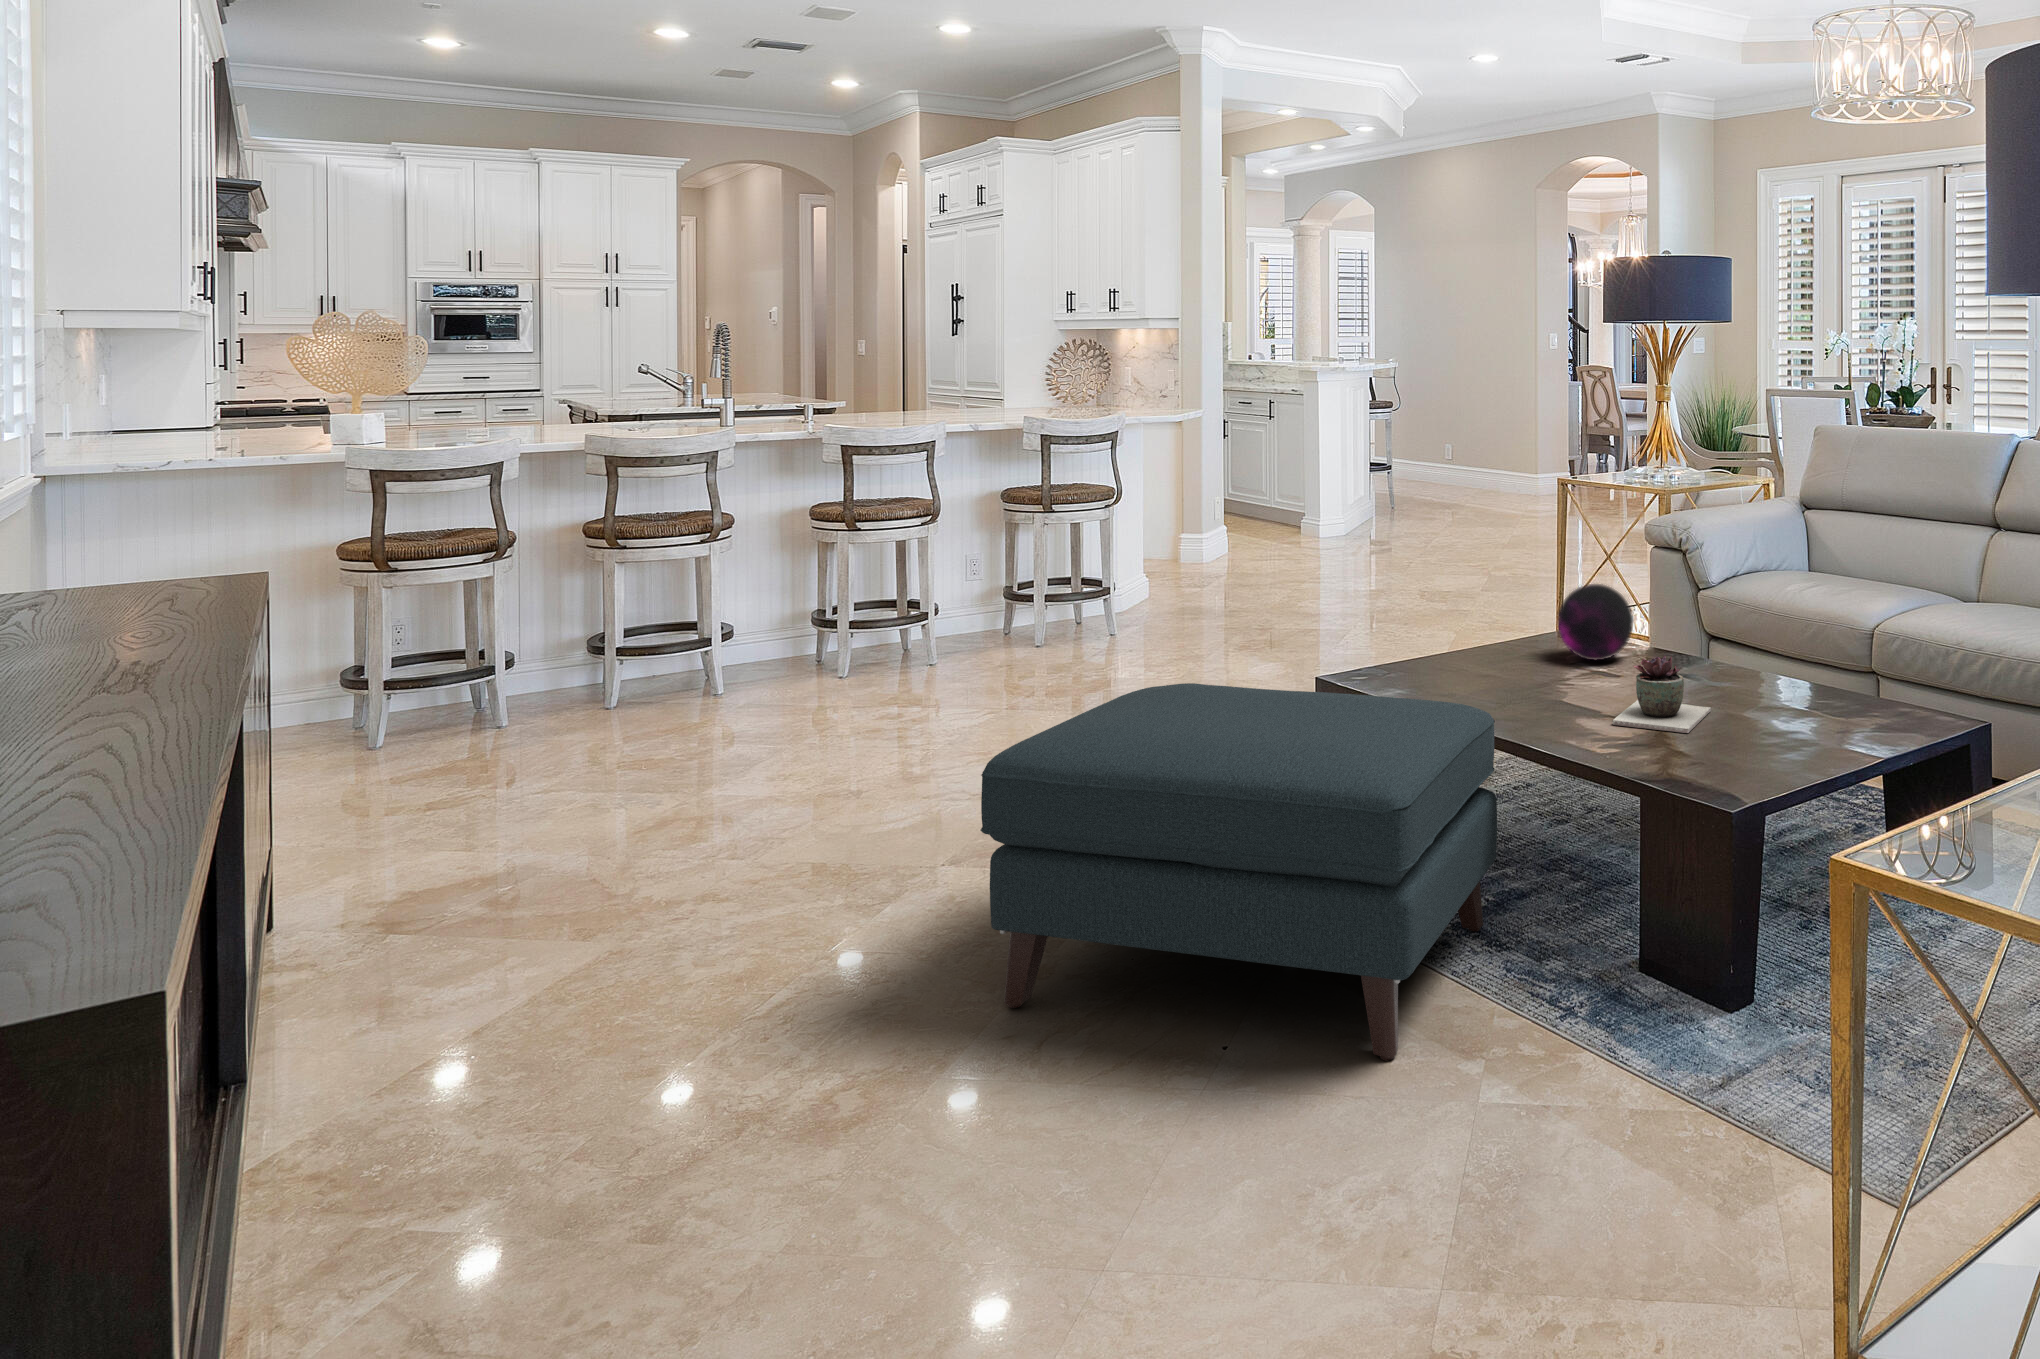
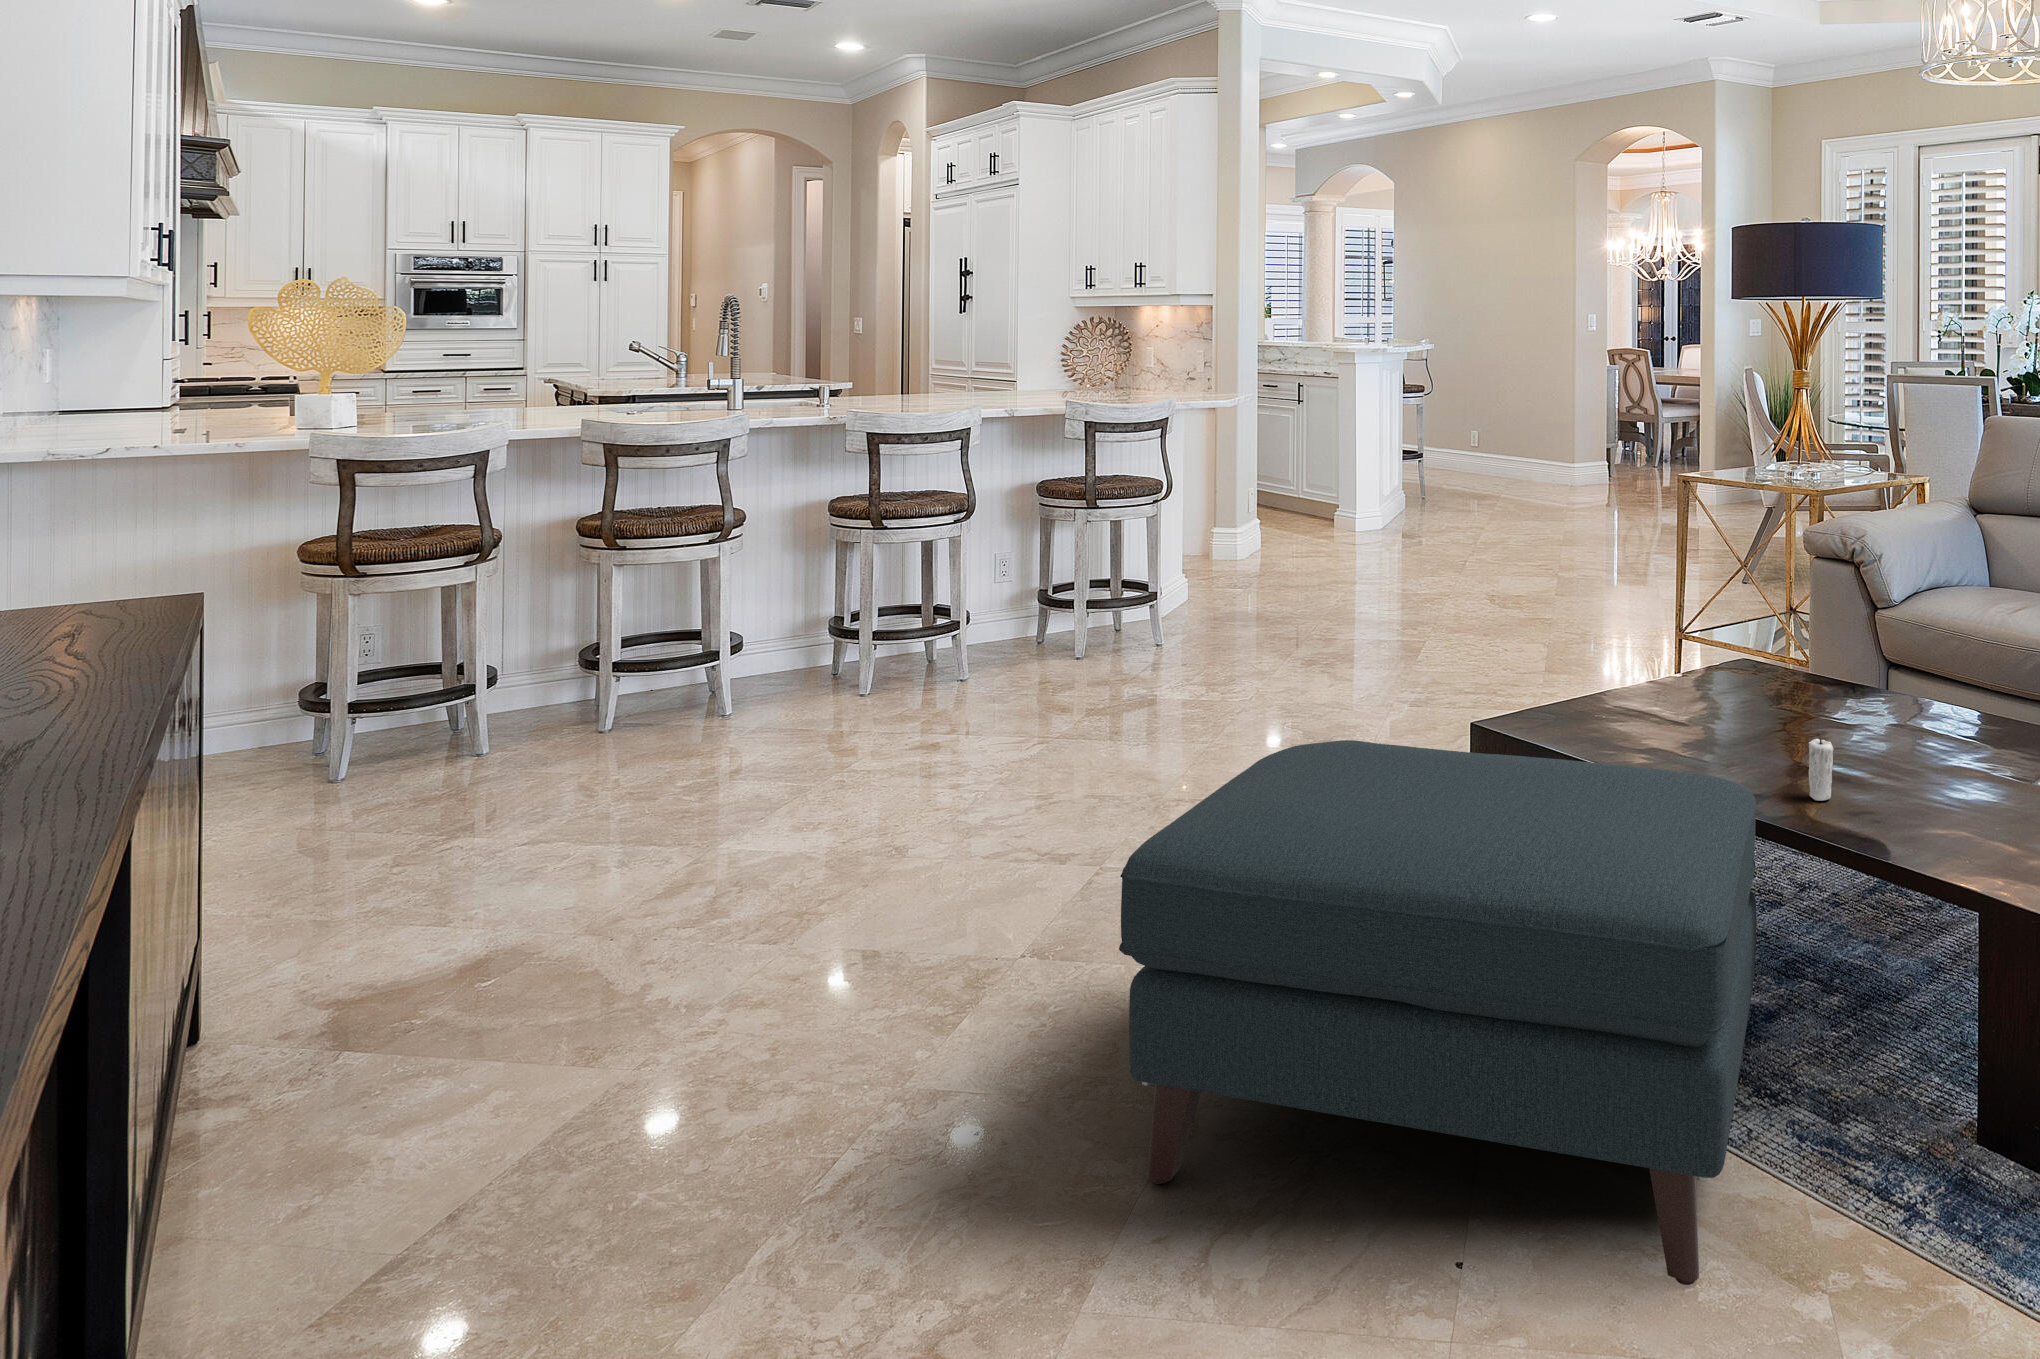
decorative orb: present [1558,584,1633,660] -> none [1756,610,1851,704]
succulent plant: present [1613,656,1711,733] -> none [1883,710,1995,813]
candle: none [1554,671,1572,727] -> present [1808,735,1834,801]

